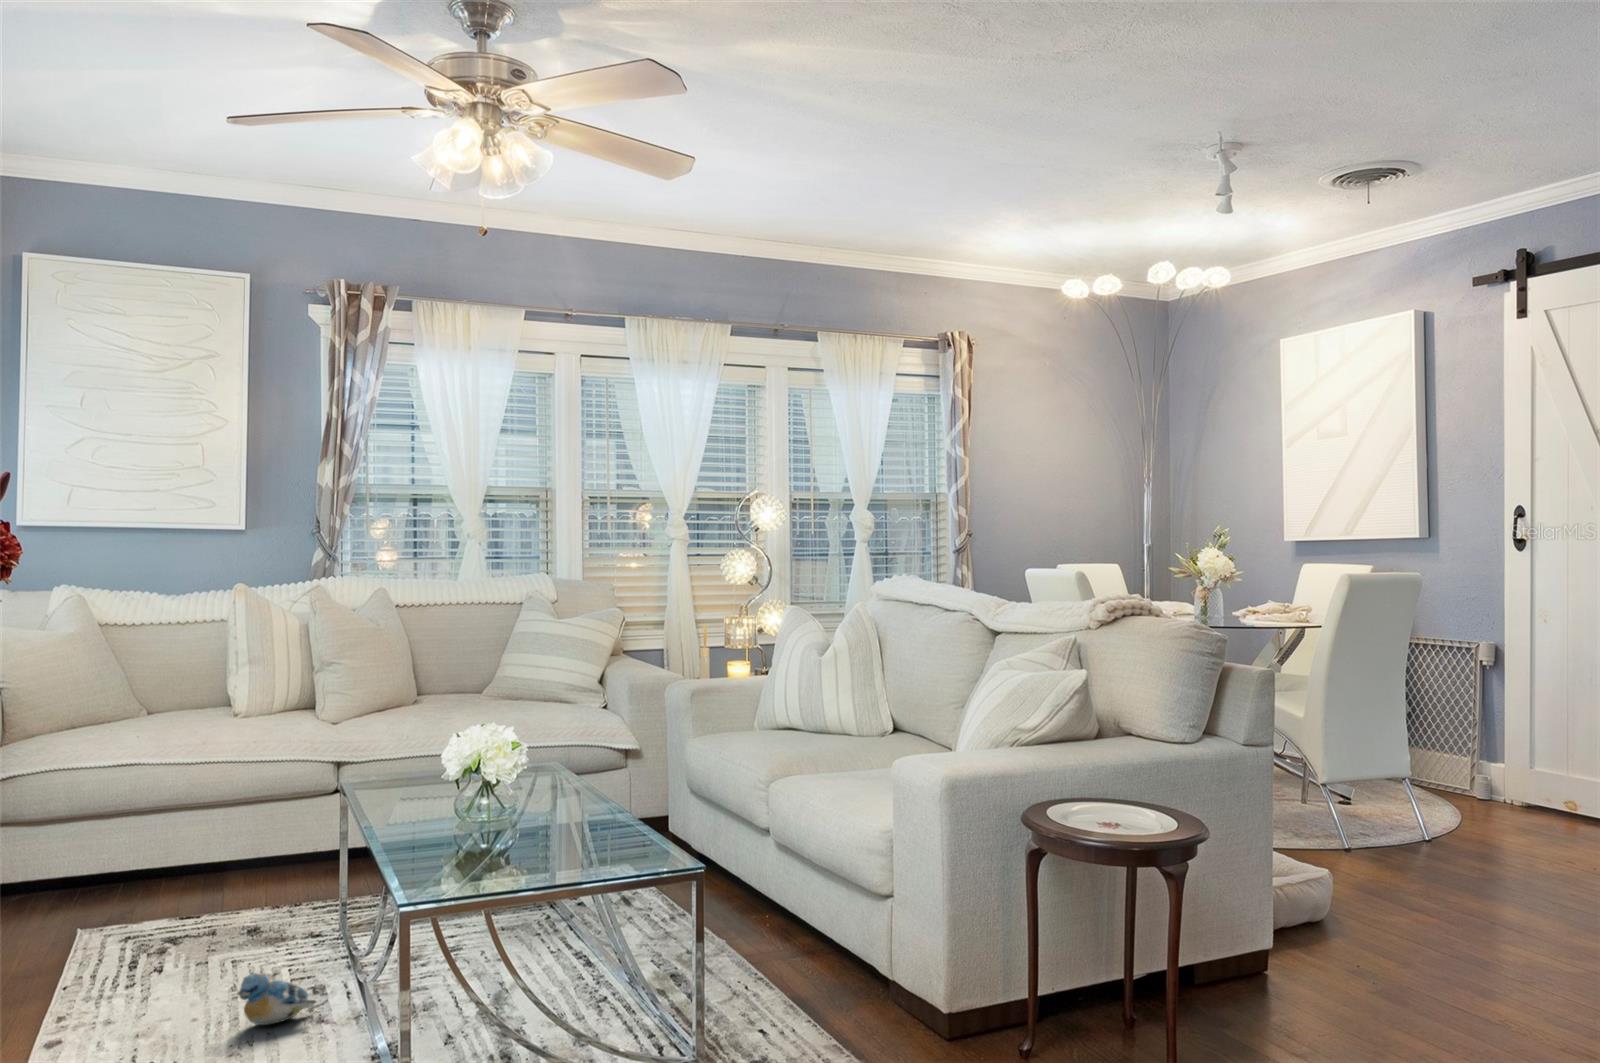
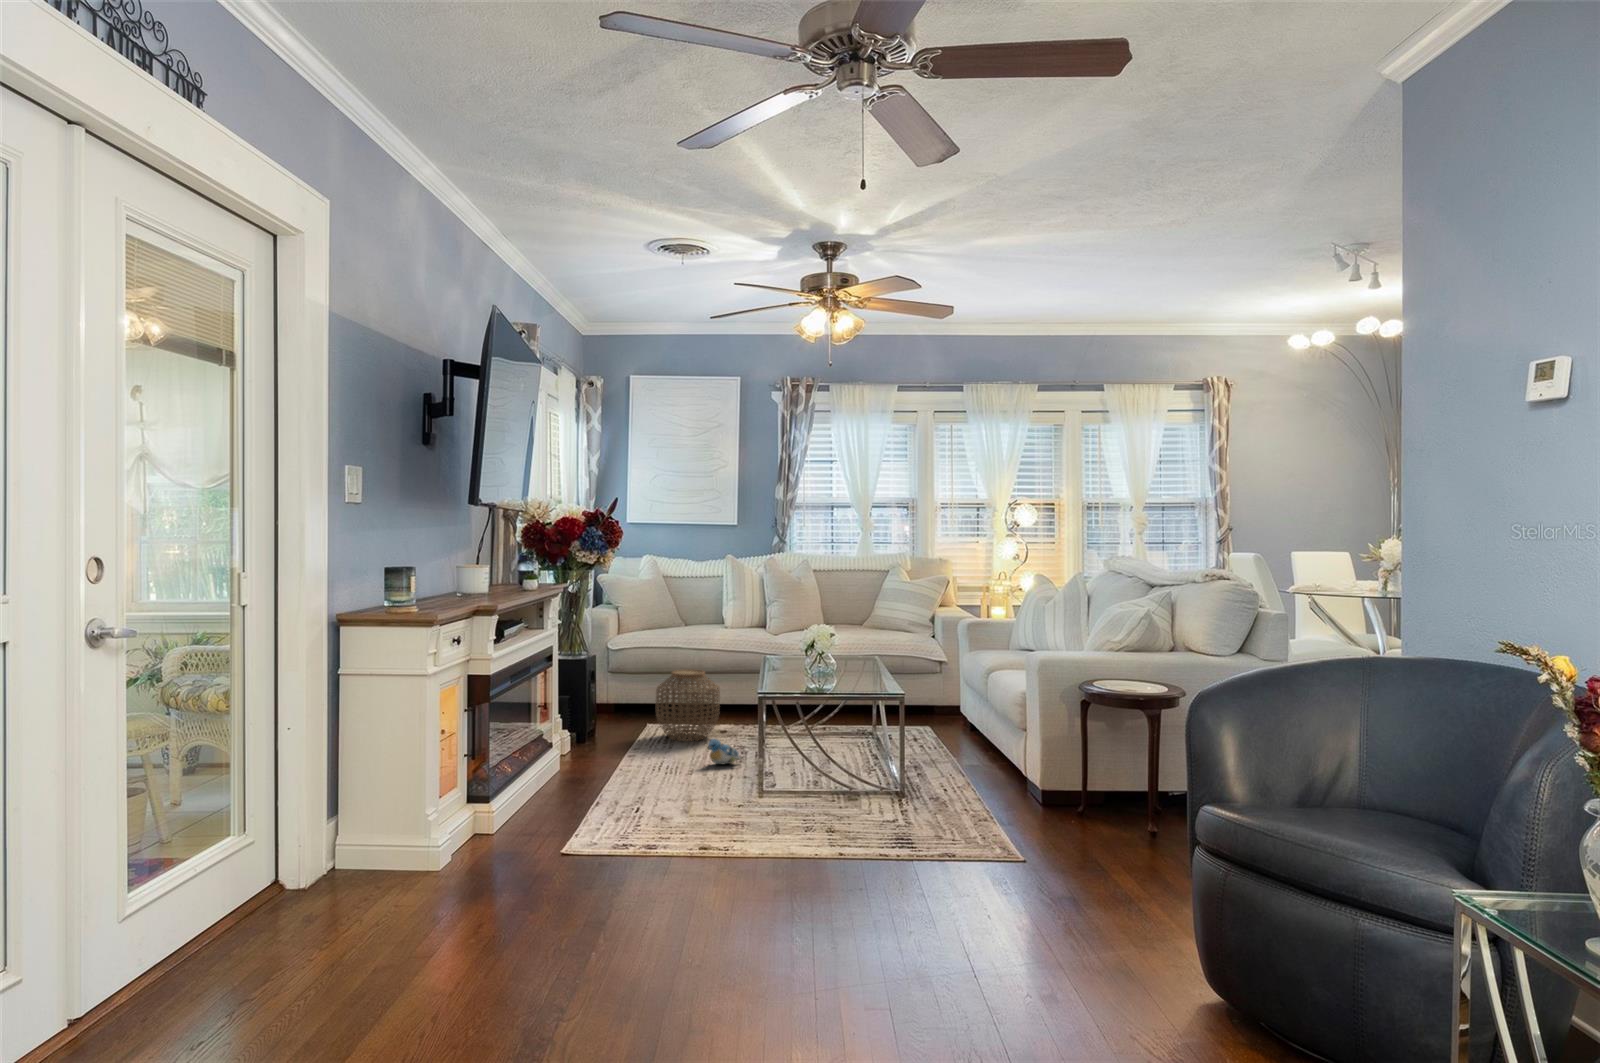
woven basket: none [103,818,247,968] -> present [656,669,720,741]

